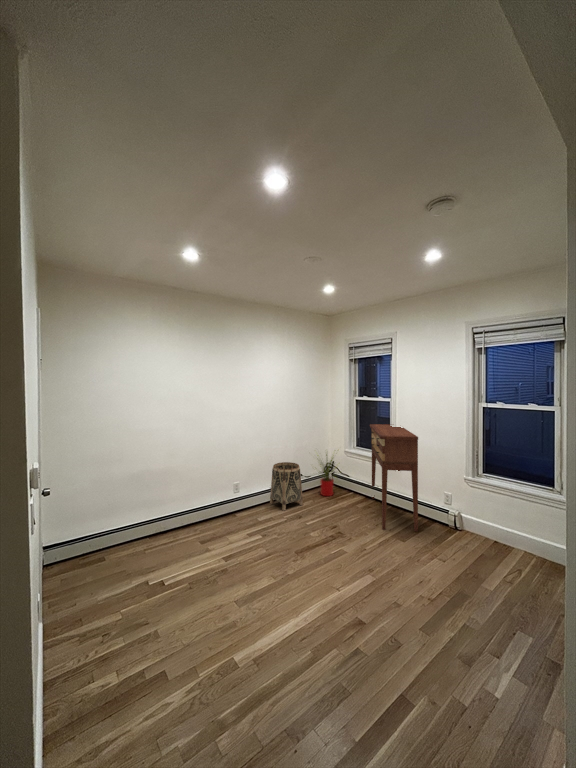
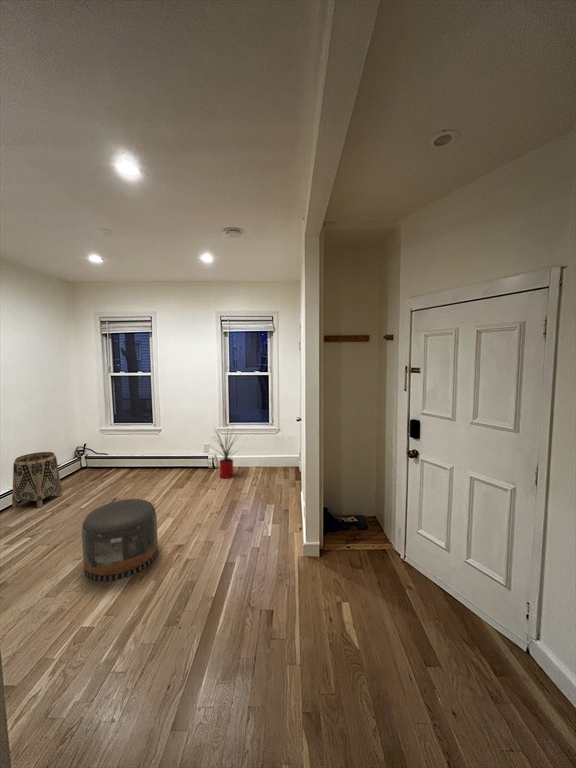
console table: present [370,424,418,532] -> none [131,396,189,487]
house plant: present [320,454,333,496] -> present [216,433,234,478]
pouf: none [269,534,339,628] -> present [82,499,158,581]

